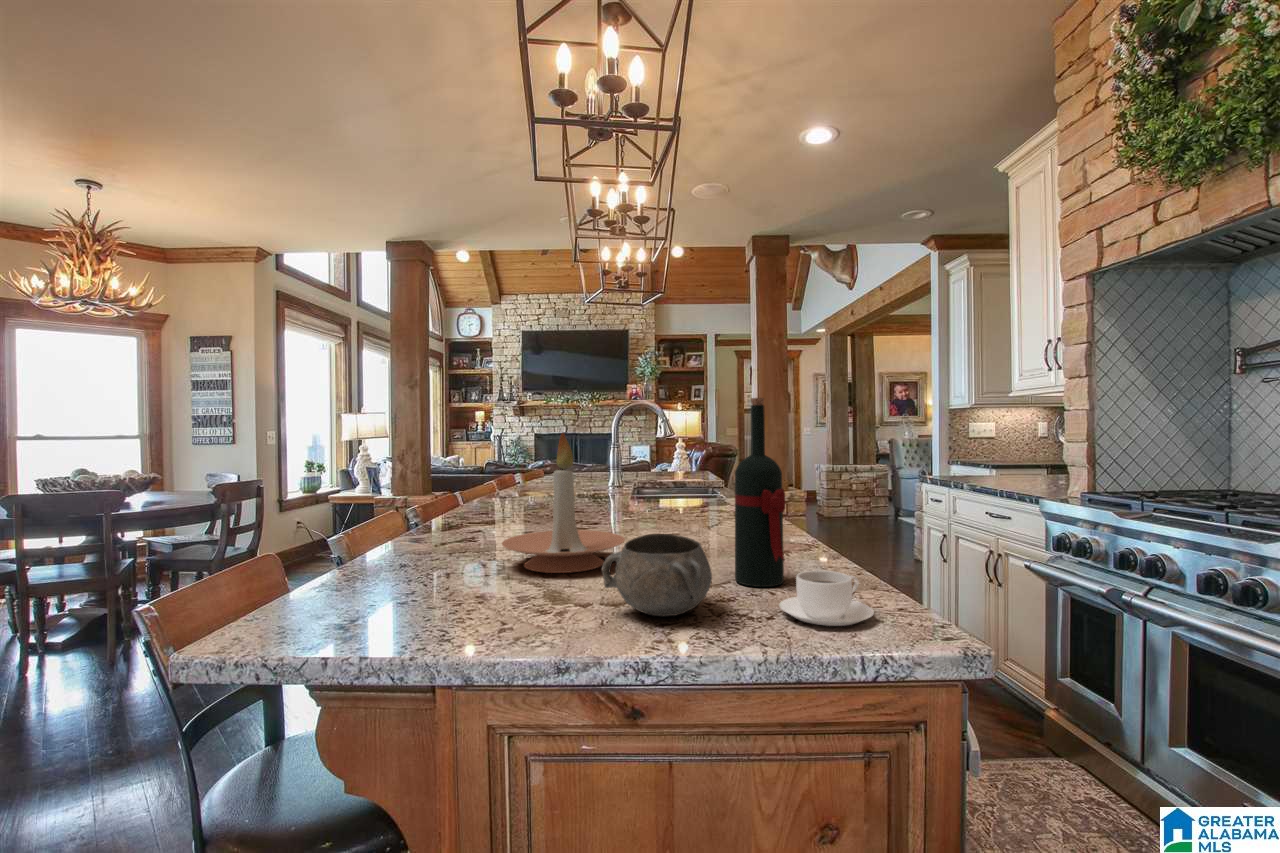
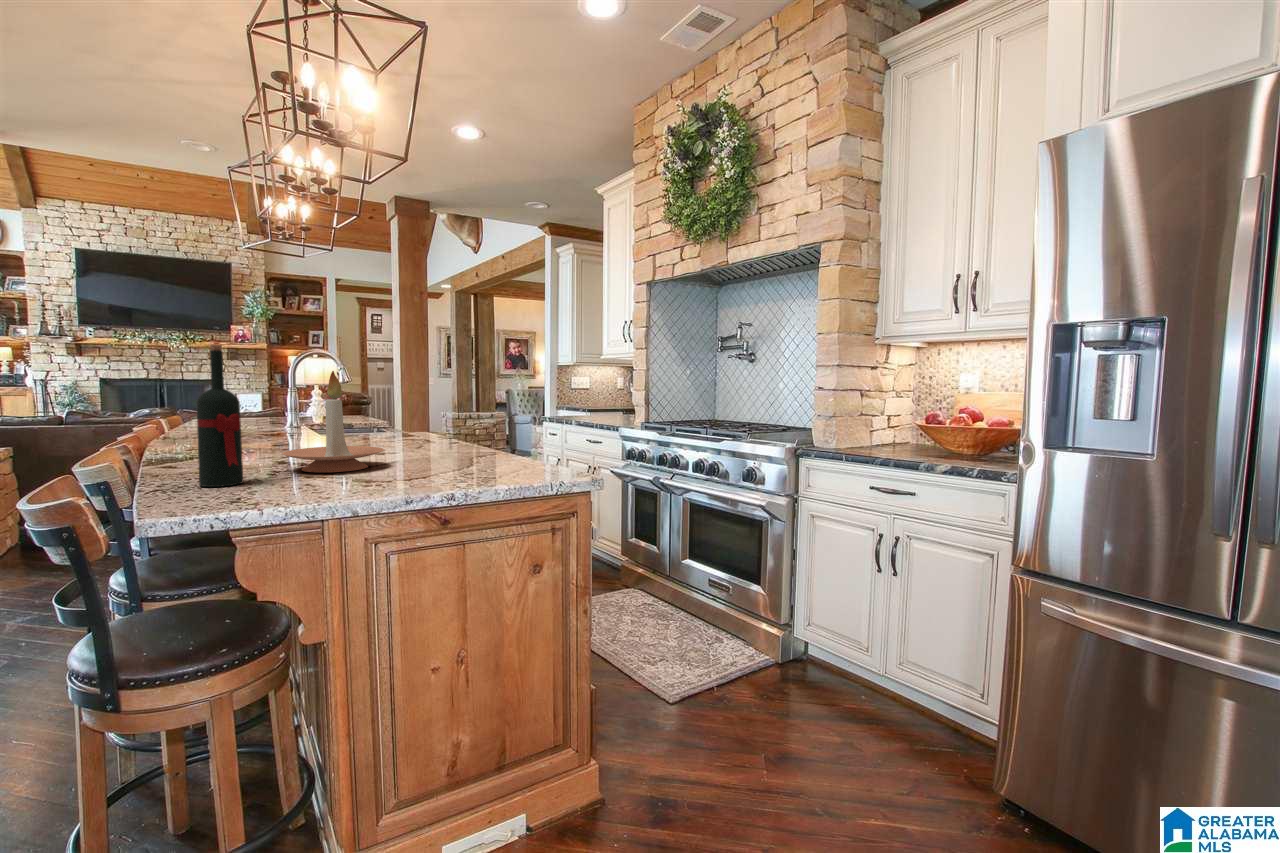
wine bottle: present [735,398,785,587] -> present [196,345,243,487]
decorative bowl: present [602,534,712,616] -> none [404,434,473,479]
coffee cup: present [779,570,874,626] -> none [508,450,557,474]

